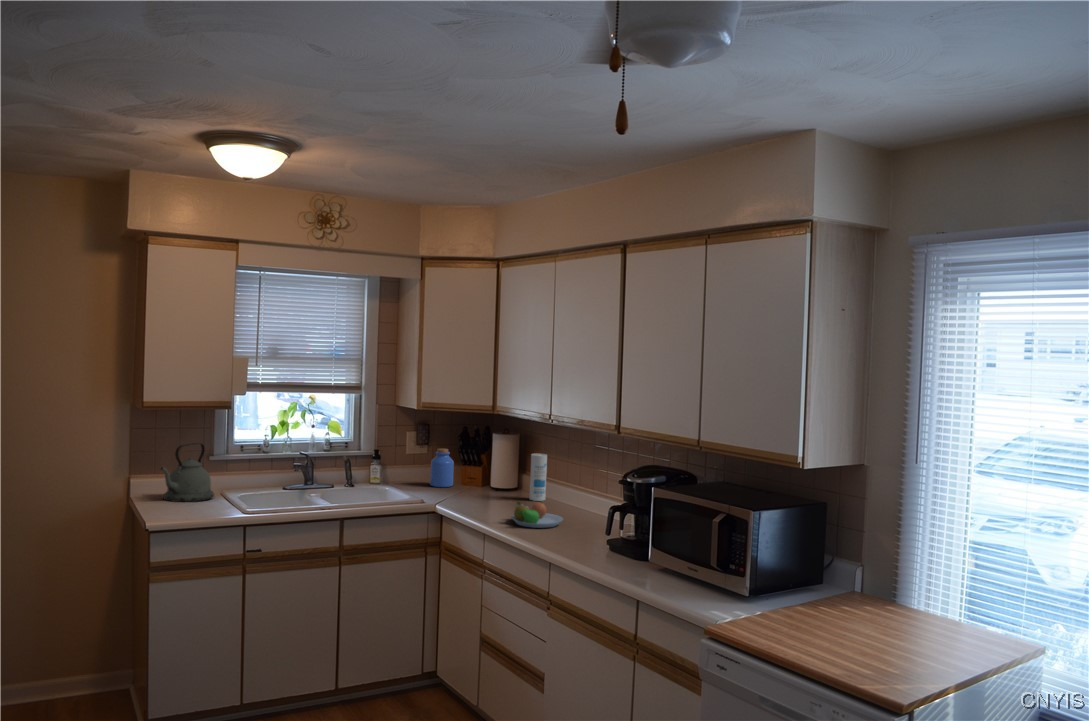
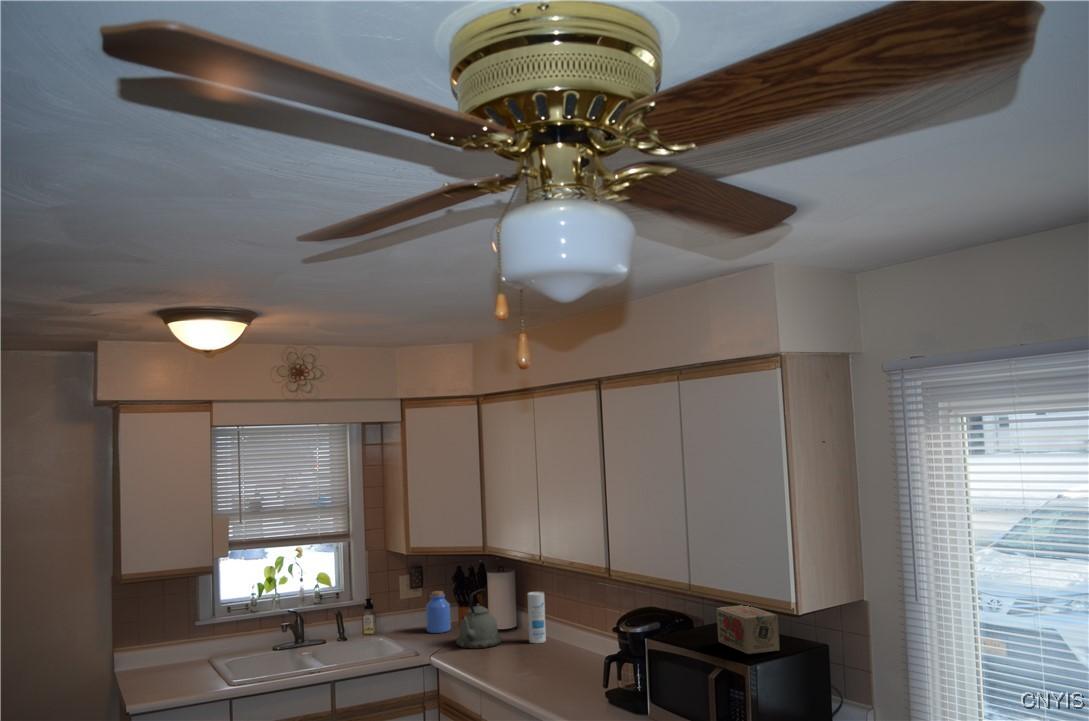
kettle: present [161,443,214,502] -> present [456,589,502,649]
tea box: none [722,462,782,502] -> present [716,605,780,654]
fruit bowl: present [511,502,563,528] -> none [506,650,561,681]

